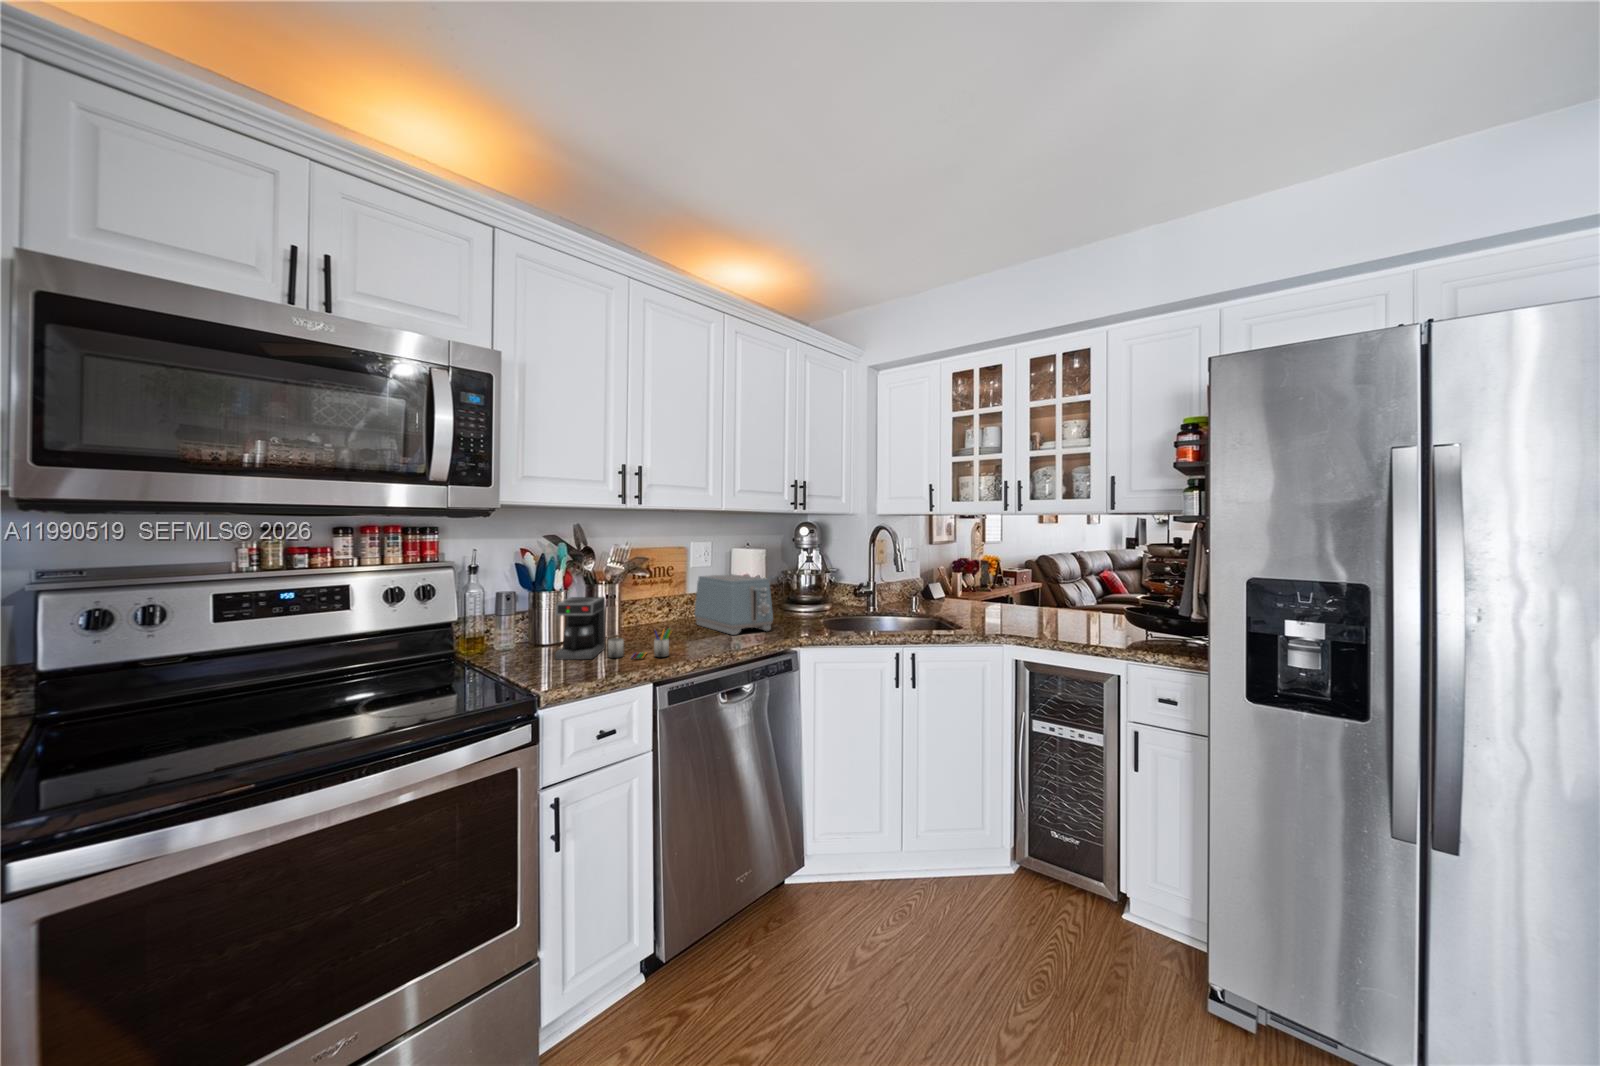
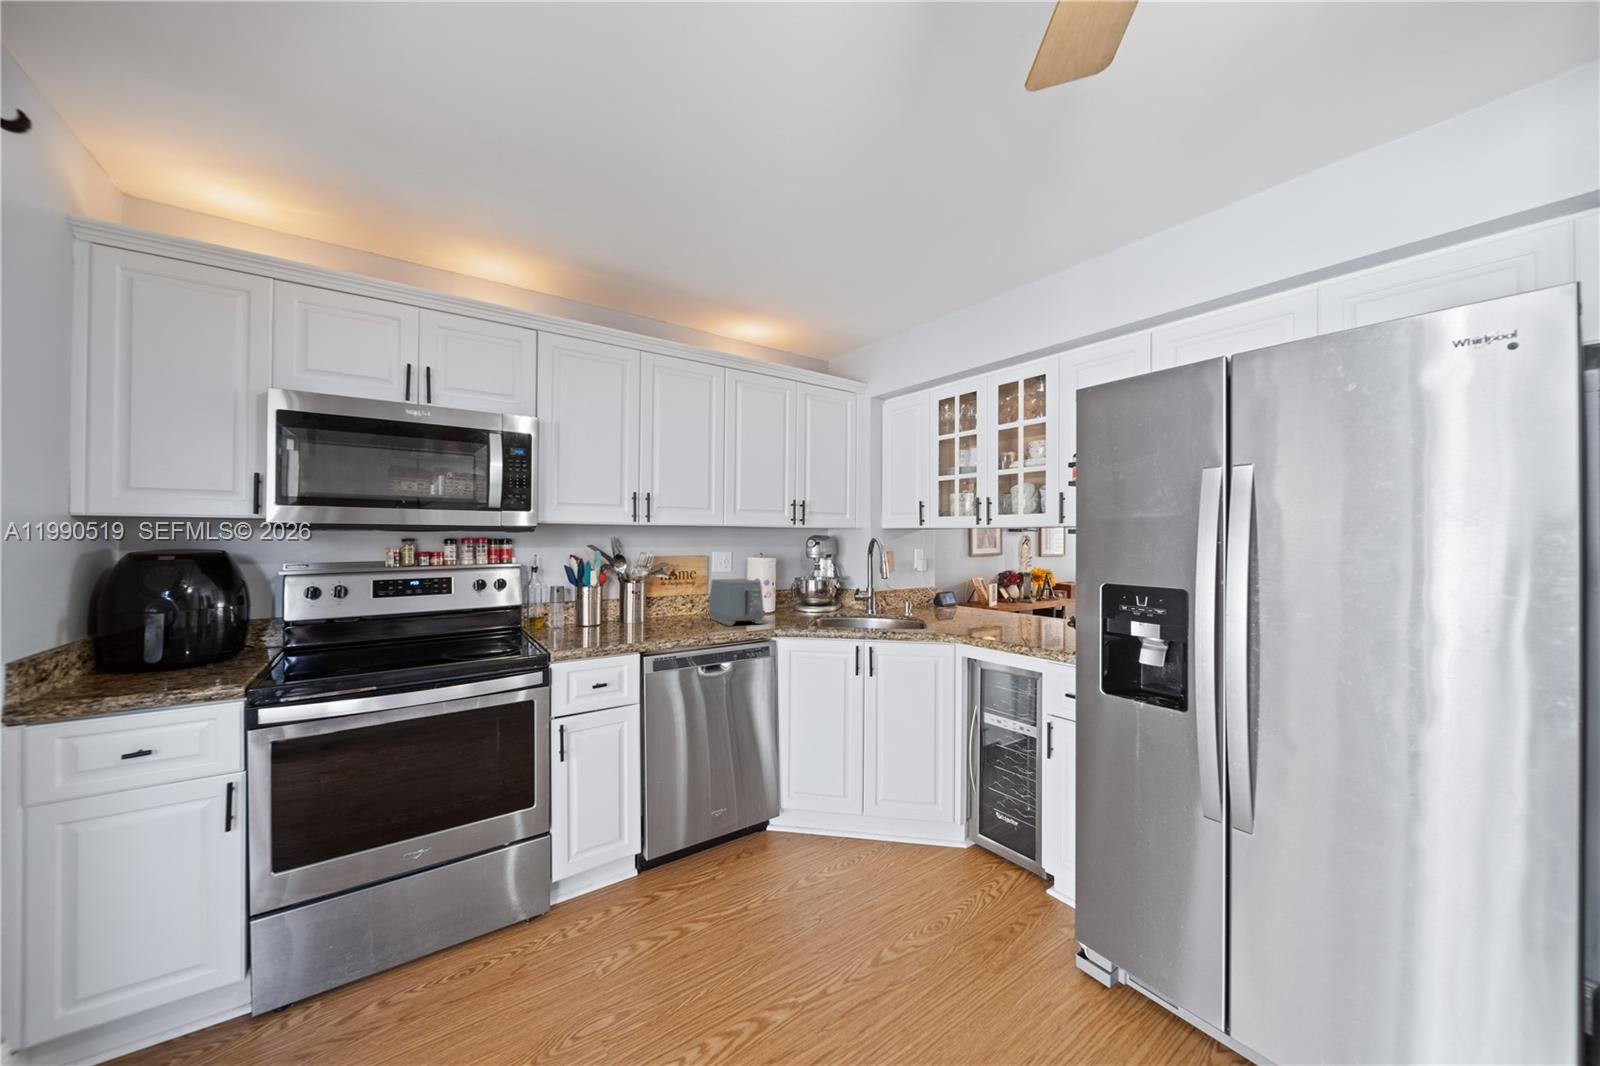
coffee maker: present [555,597,672,660] -> none [582,592,665,637]

